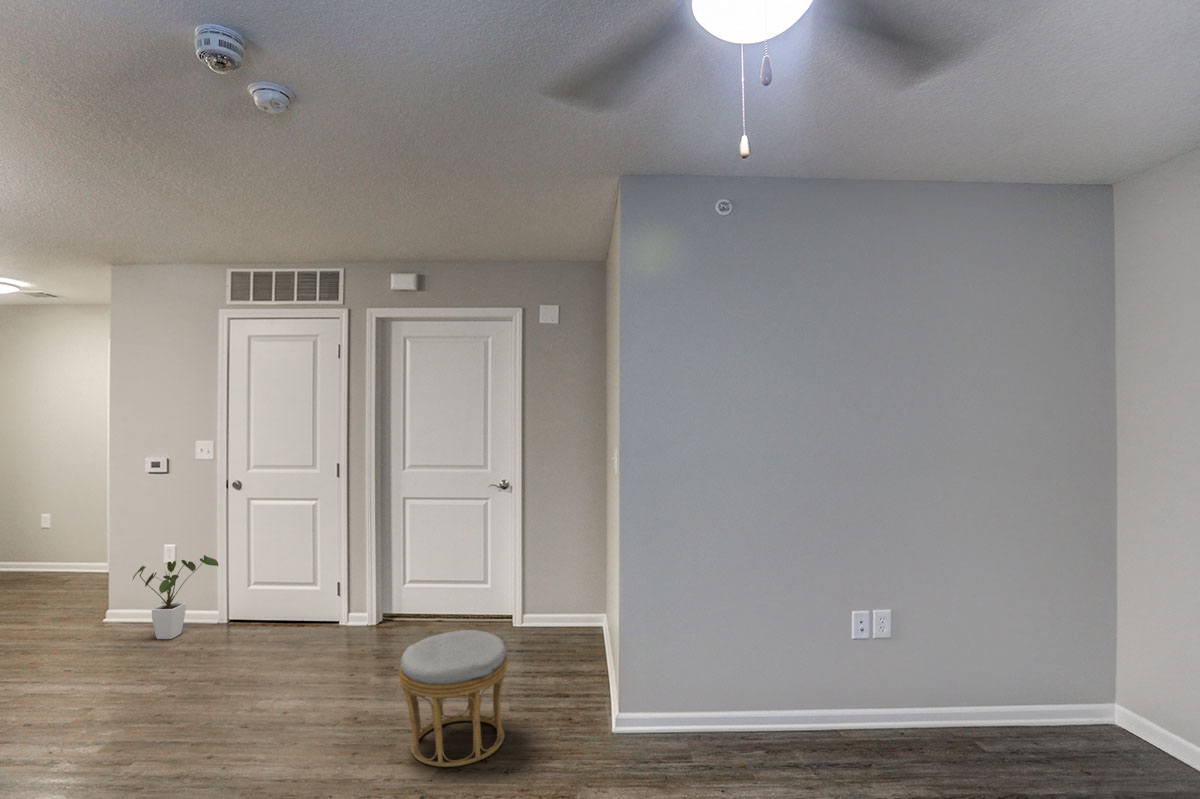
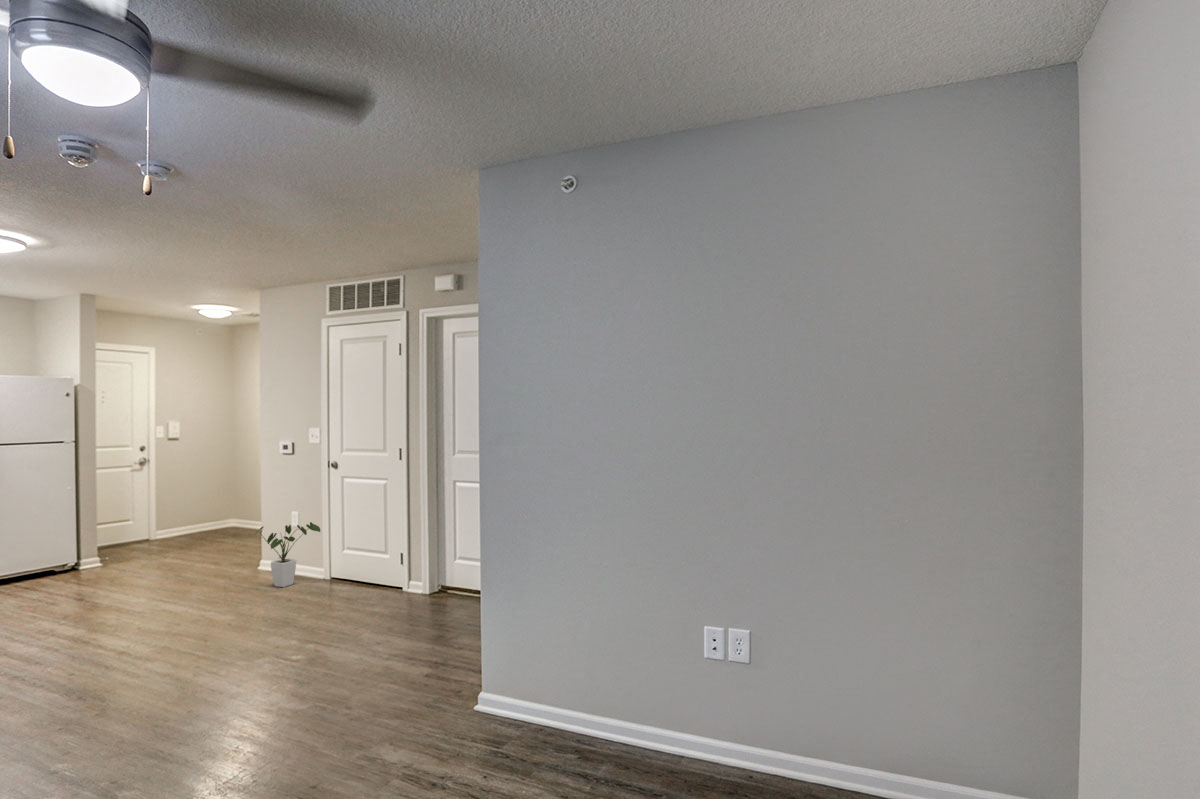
ottoman: present [399,630,507,767] -> none [341,592,437,704]

